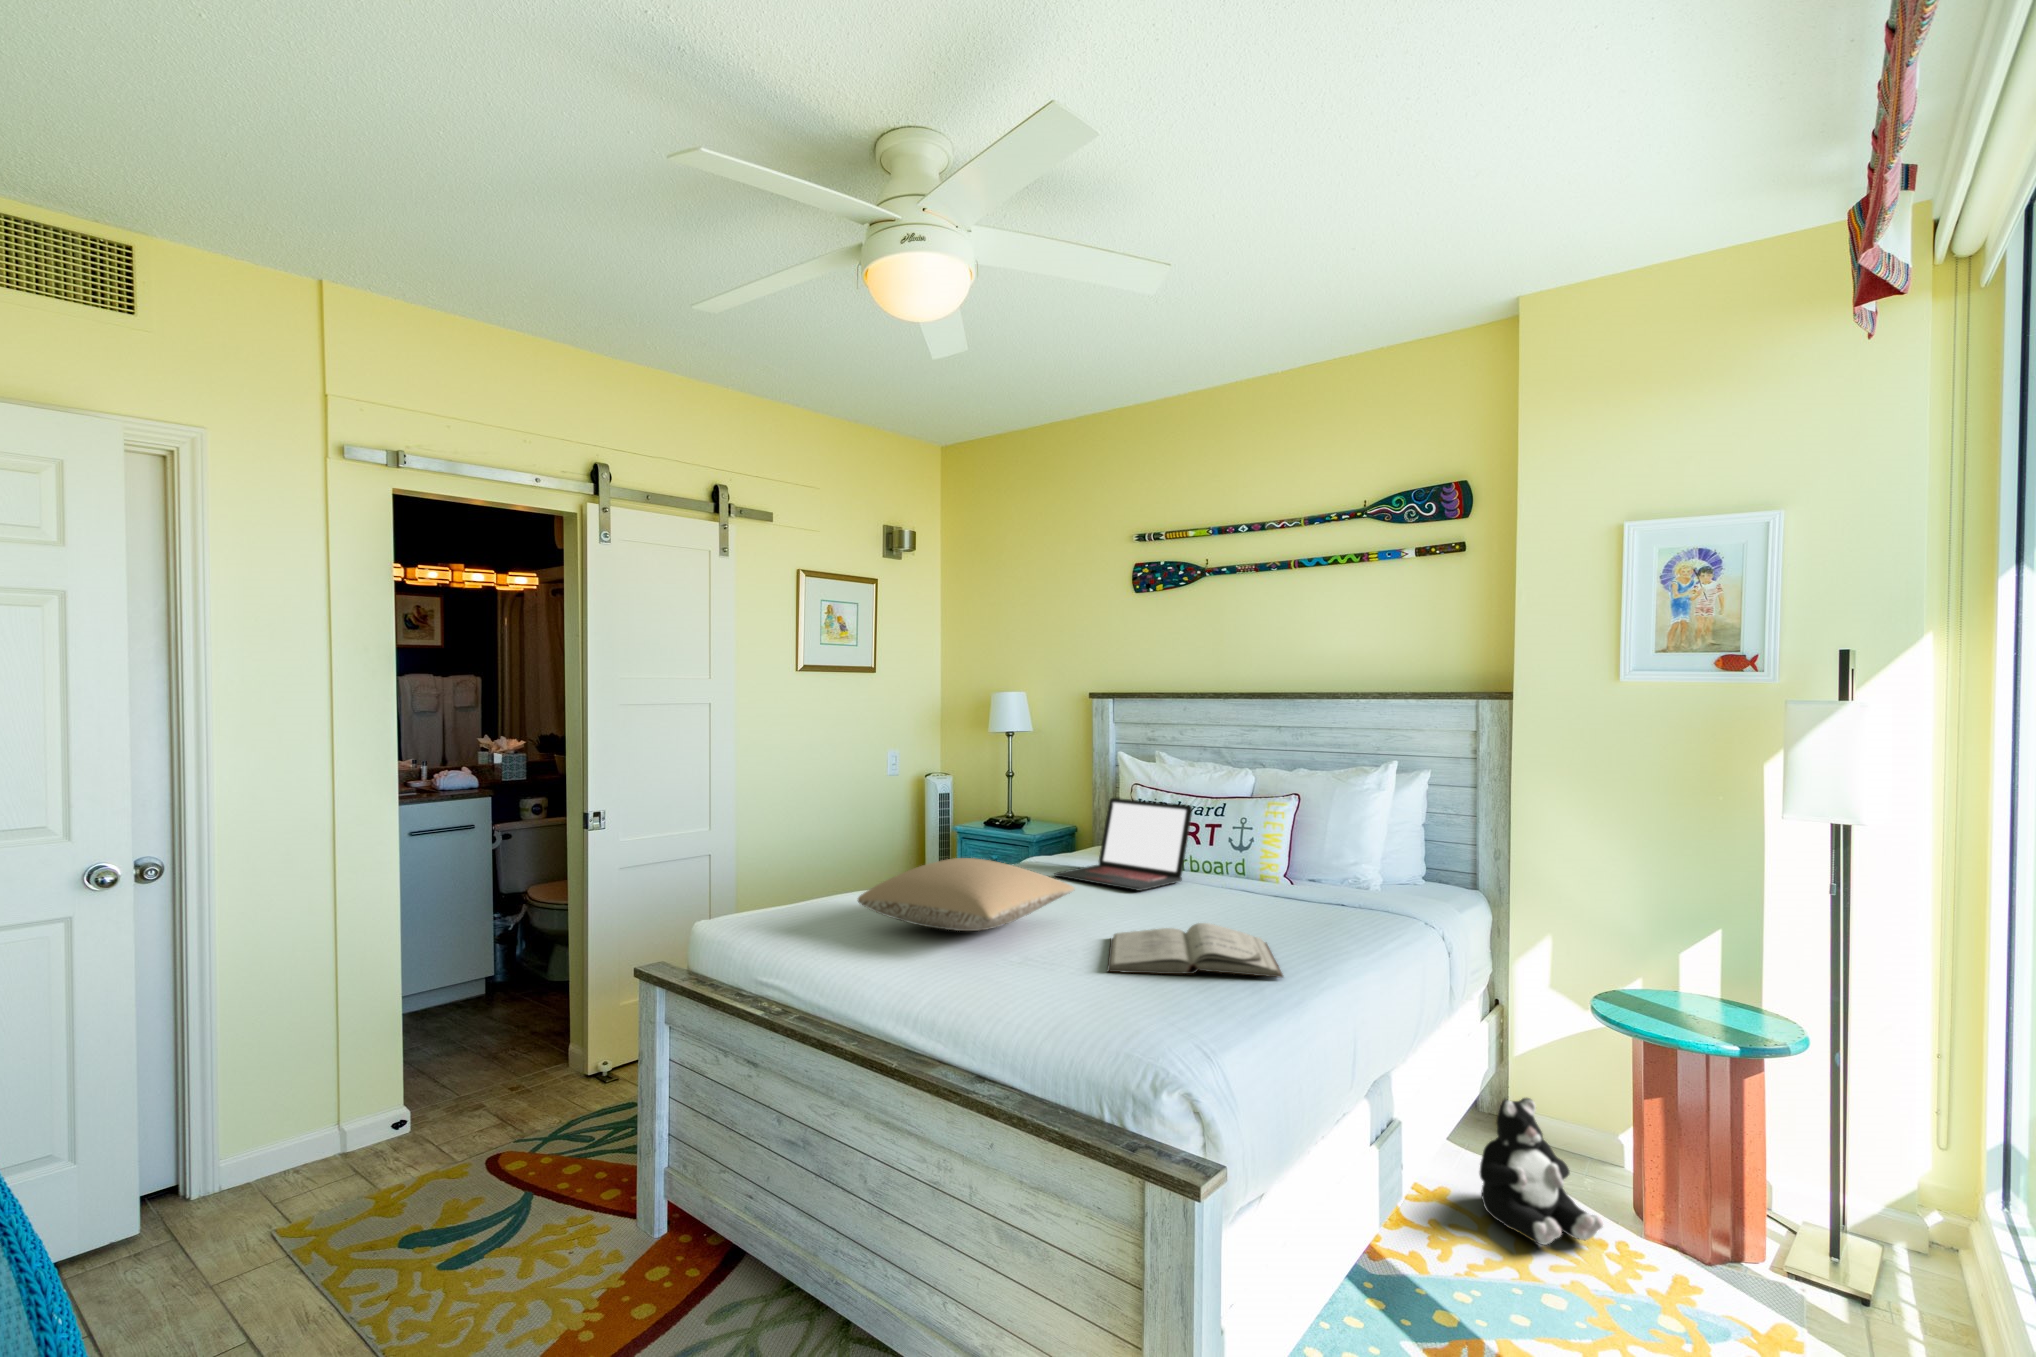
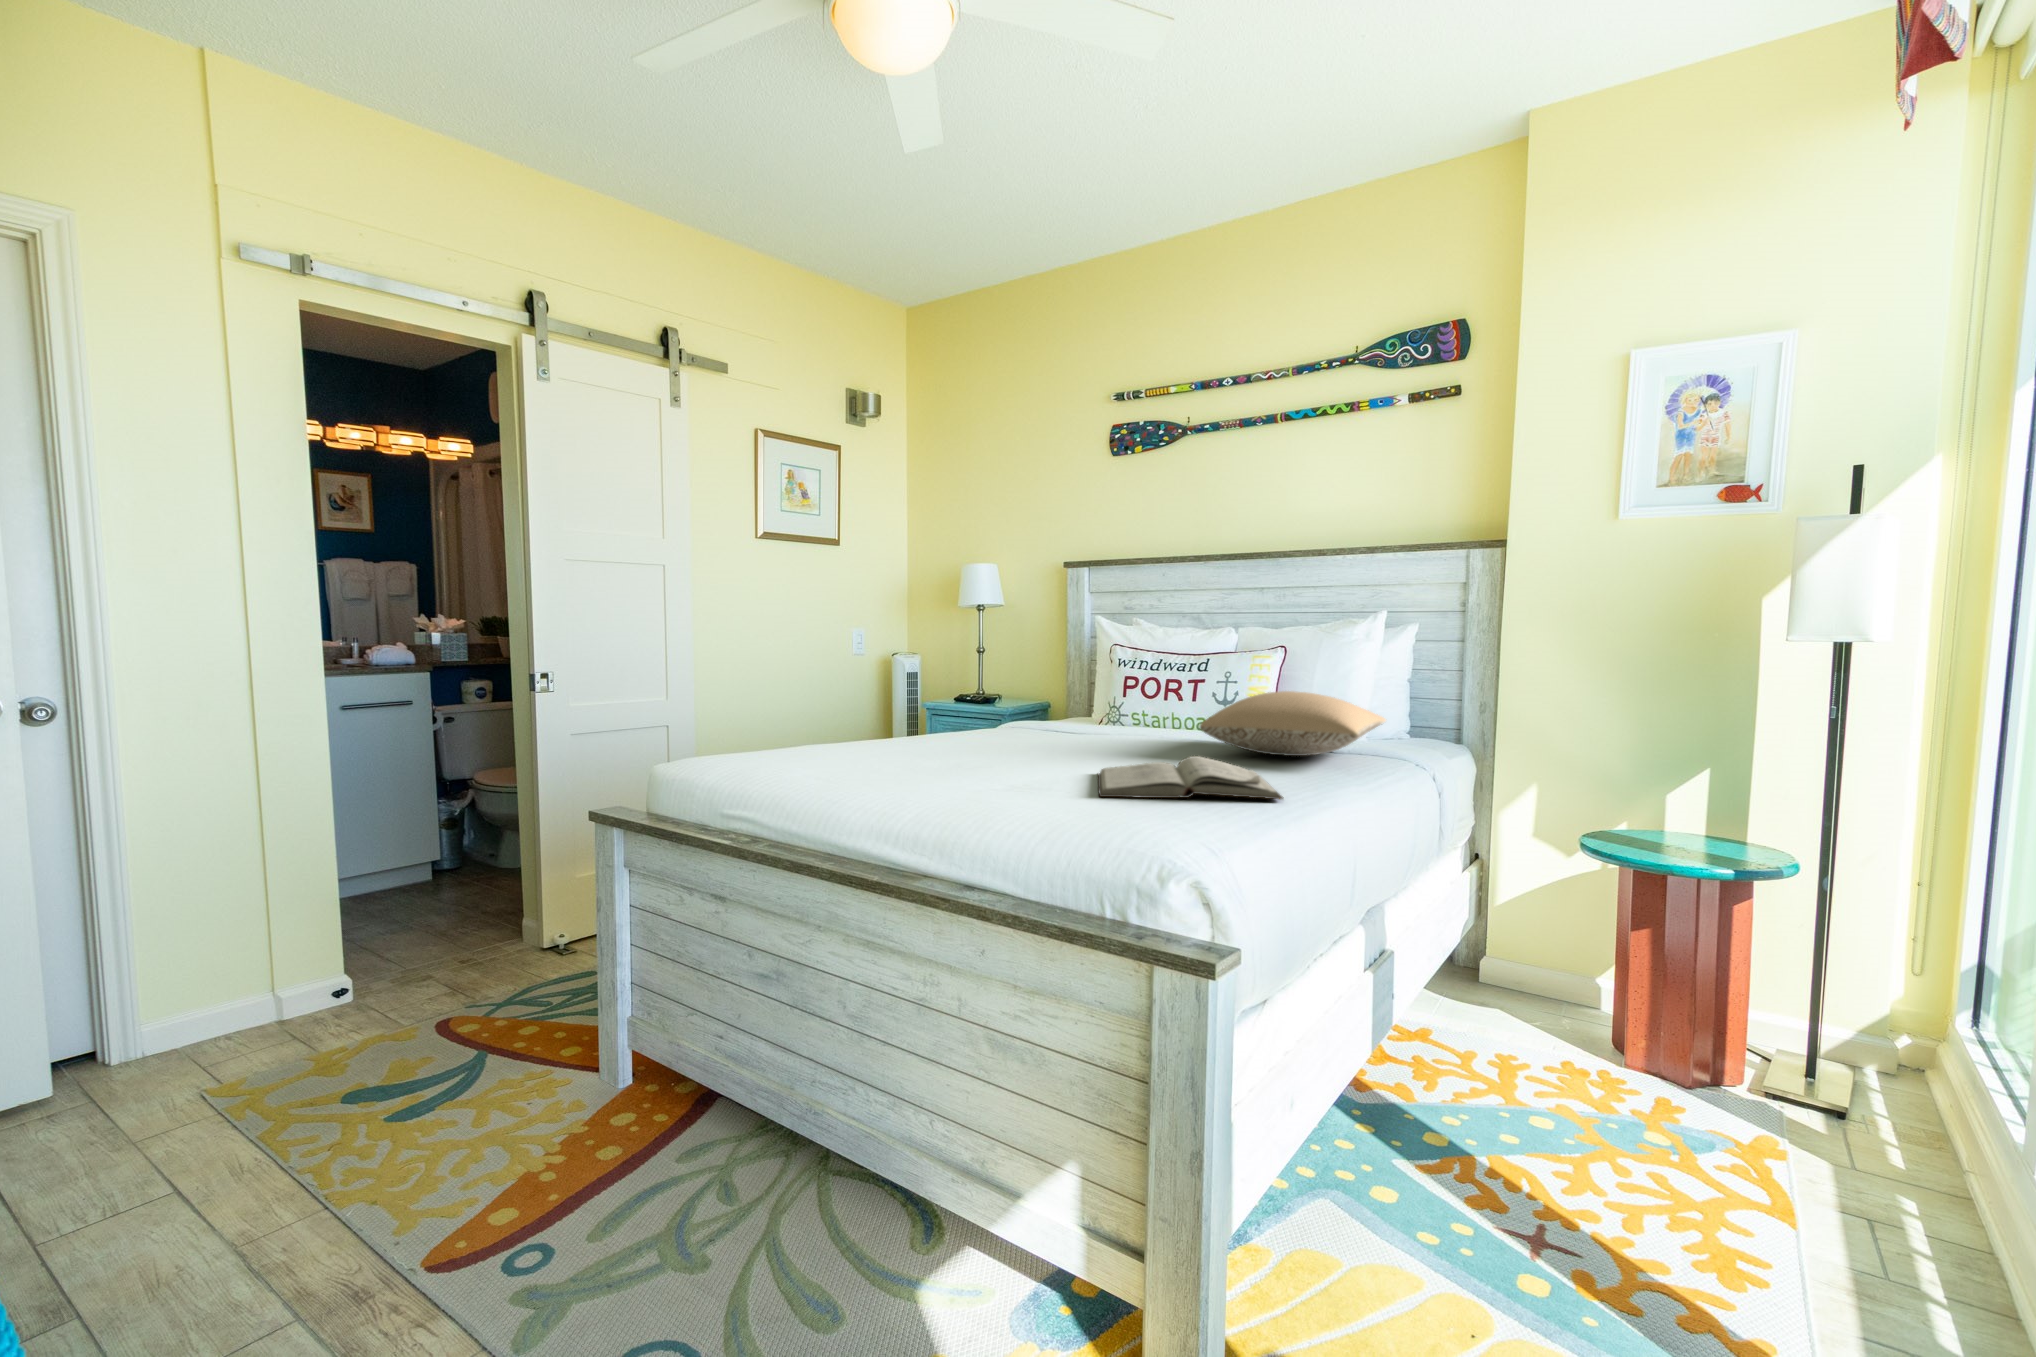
laptop: present [1055,798,1192,891] -> none [1031,655,1175,741]
pillow: present [858,858,1074,931] -> present [1200,691,1386,756]
plush toy: present [1480,1098,1603,1245] -> none [1465,935,1588,1074]

